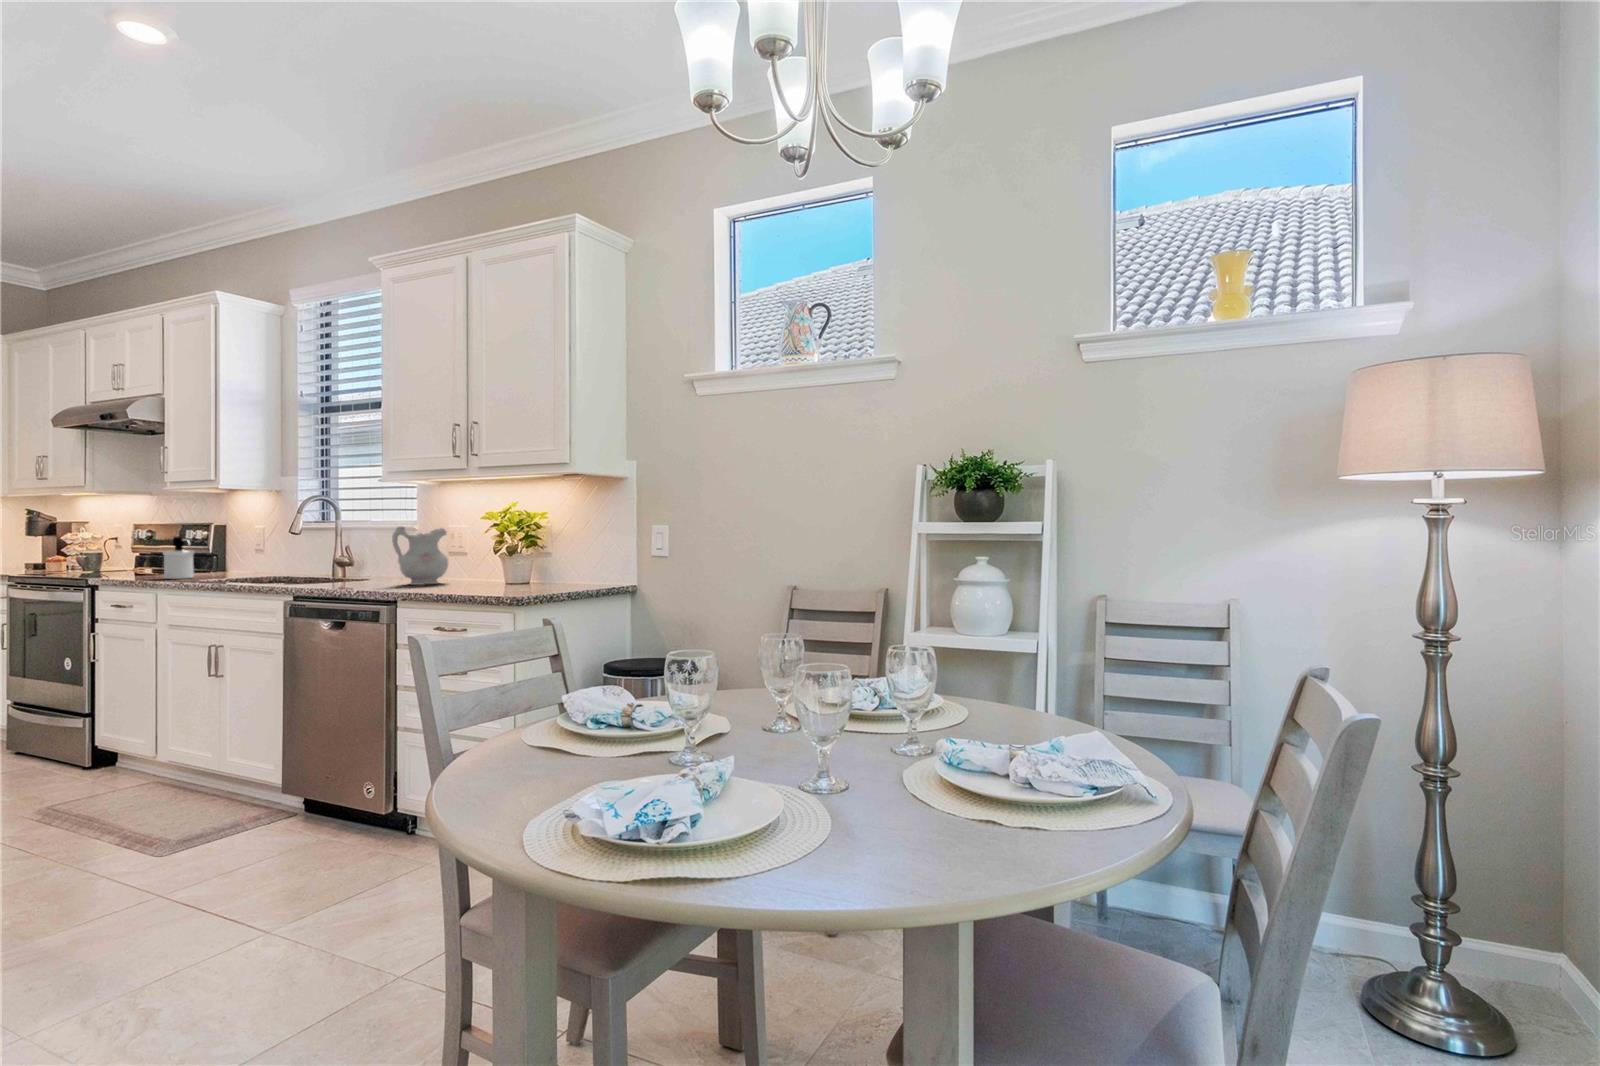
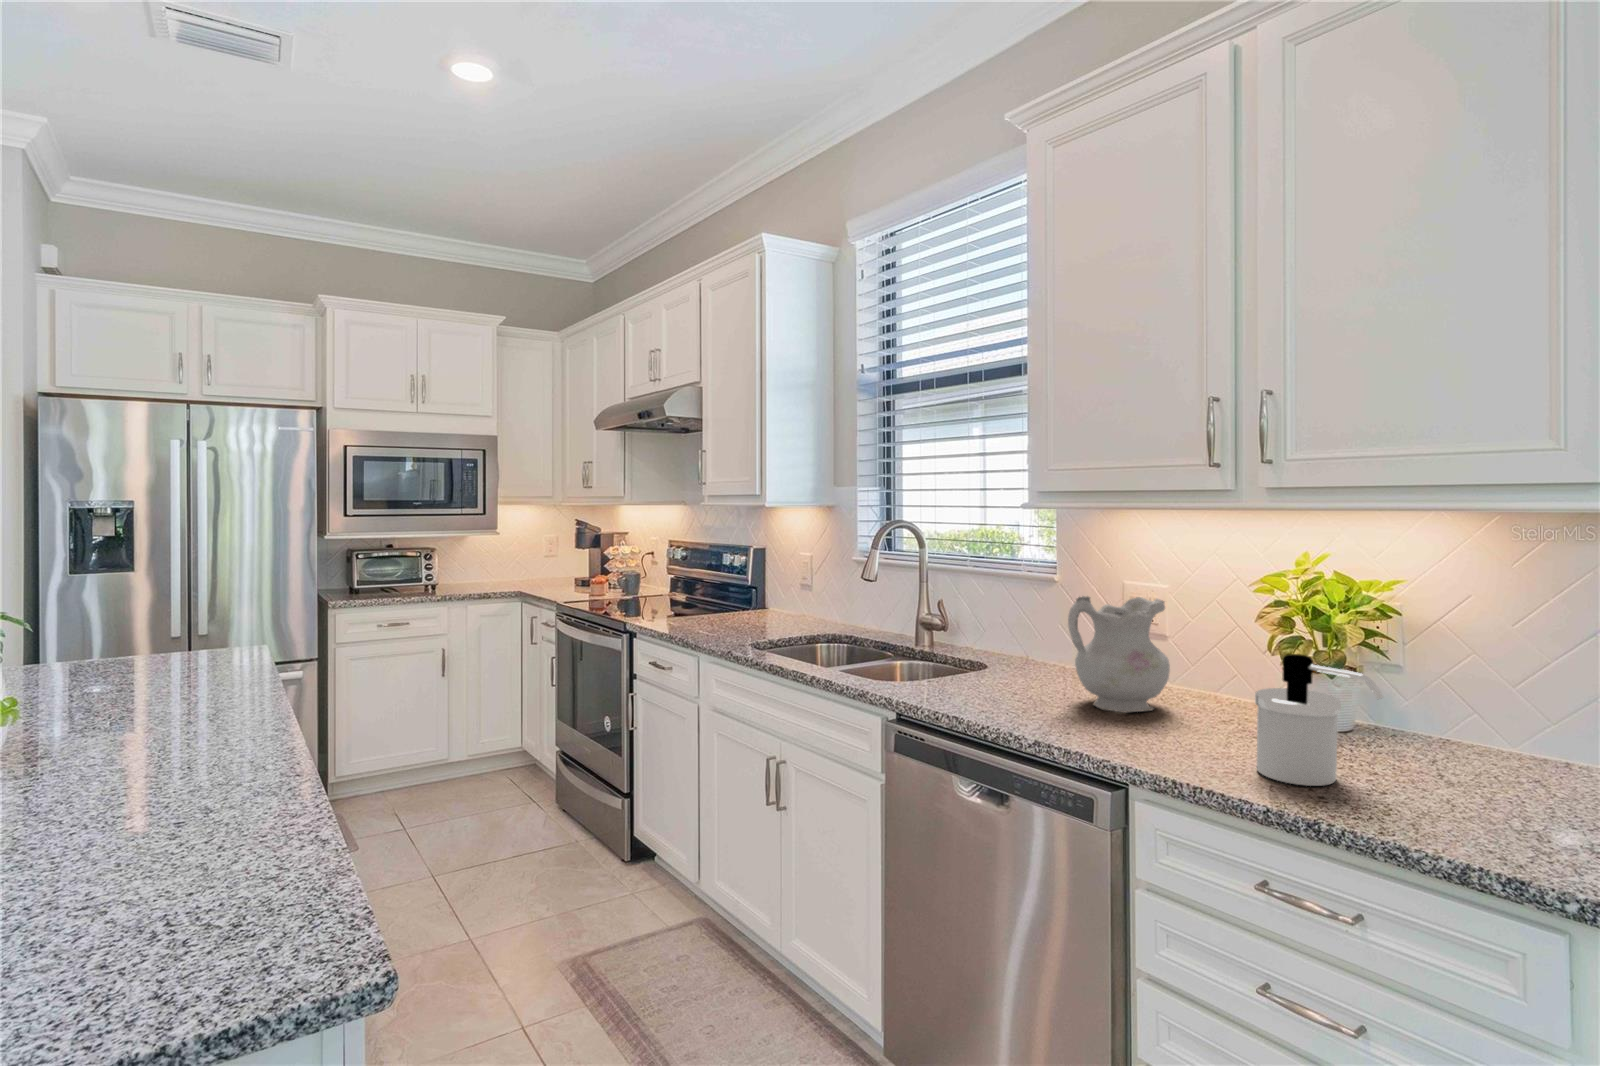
soap dispenser: present [163,537,195,579] -> present [1255,654,1383,786]

